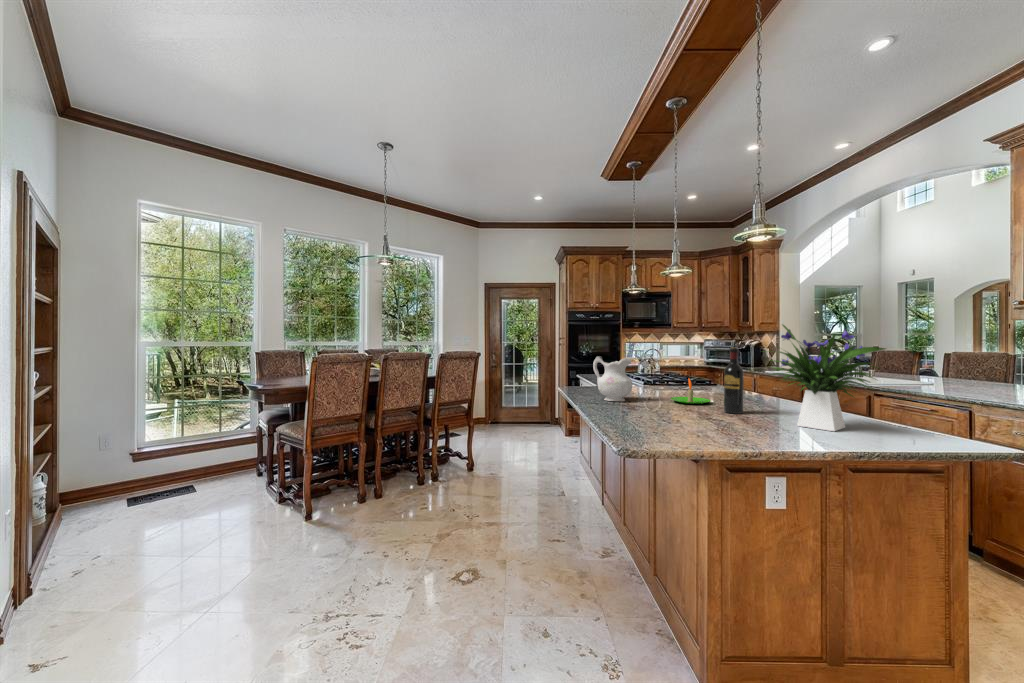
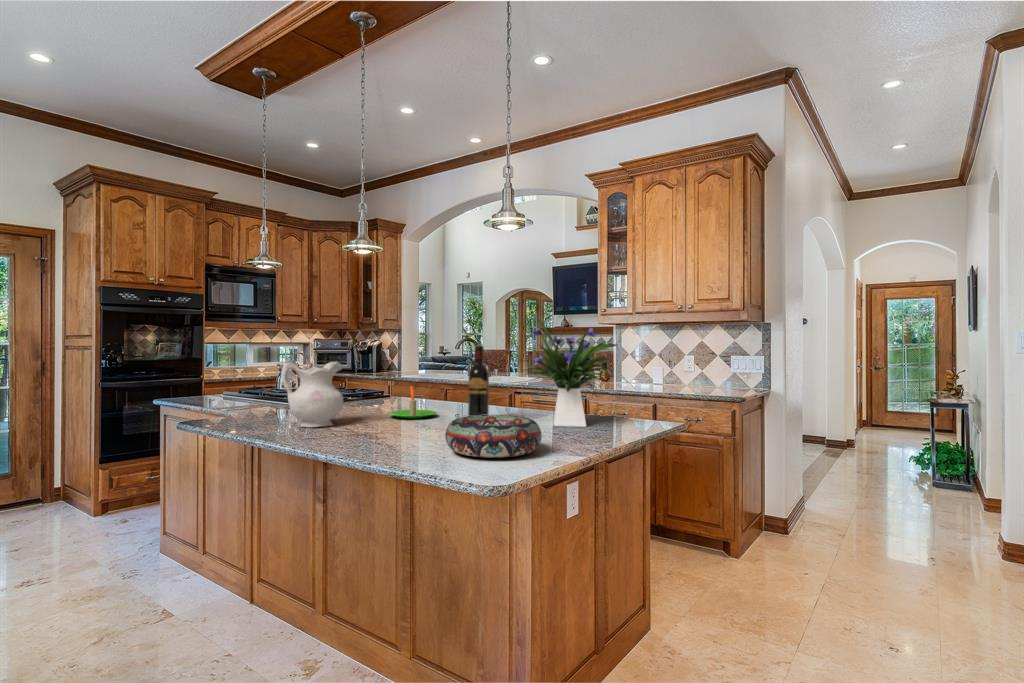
decorative bowl: none [644,404,728,440] -> present [445,415,542,458]

